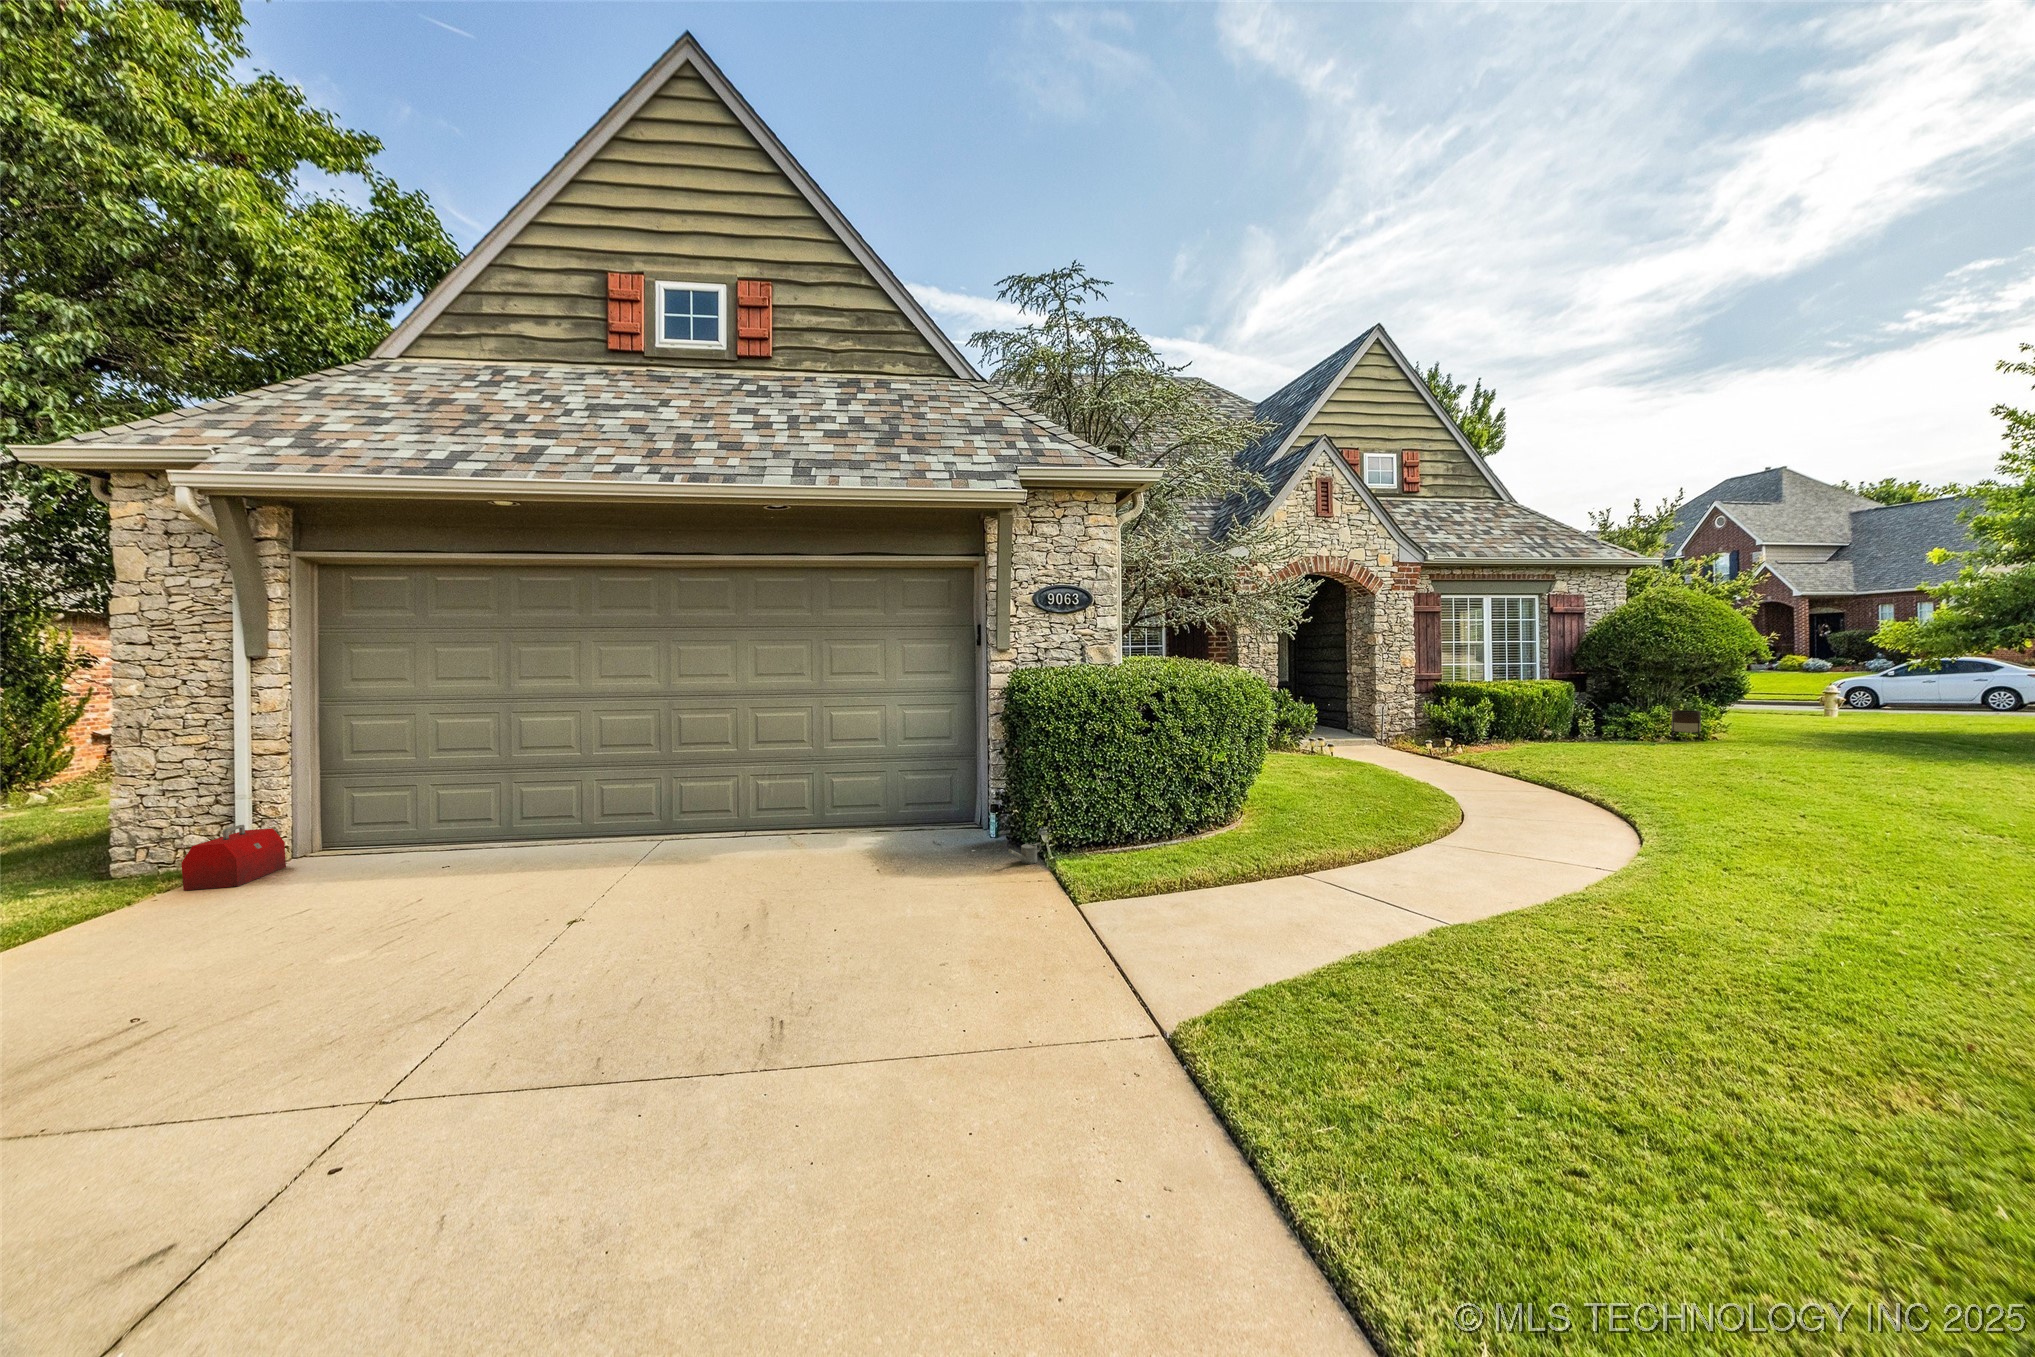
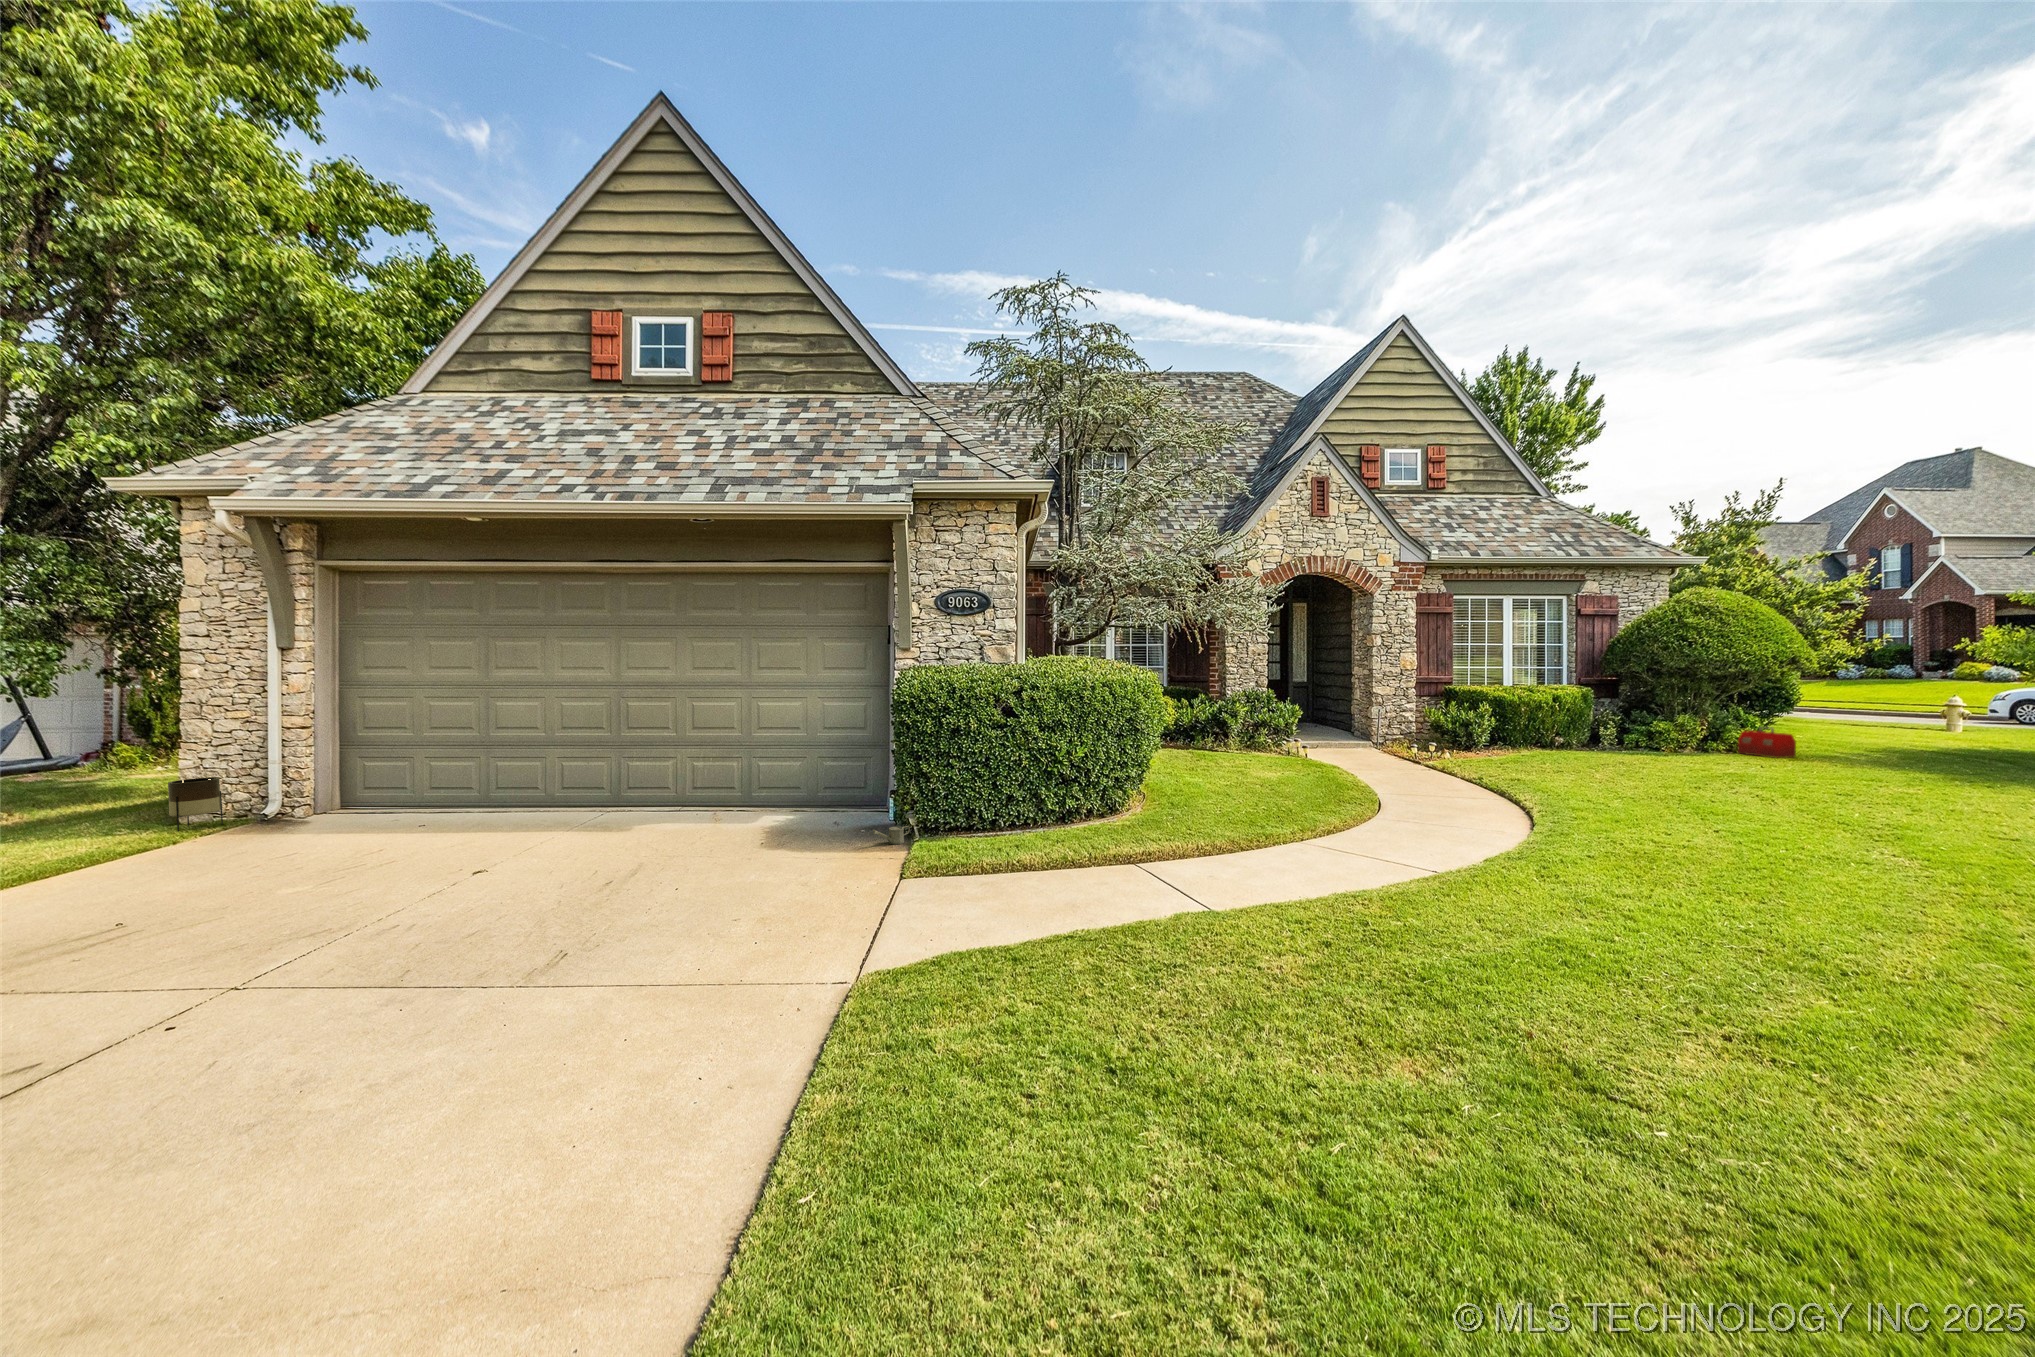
planter: present [1672,710,1701,741] -> present [168,778,223,832]
toolbox: present [181,825,286,891] -> present [1737,727,1796,758]

